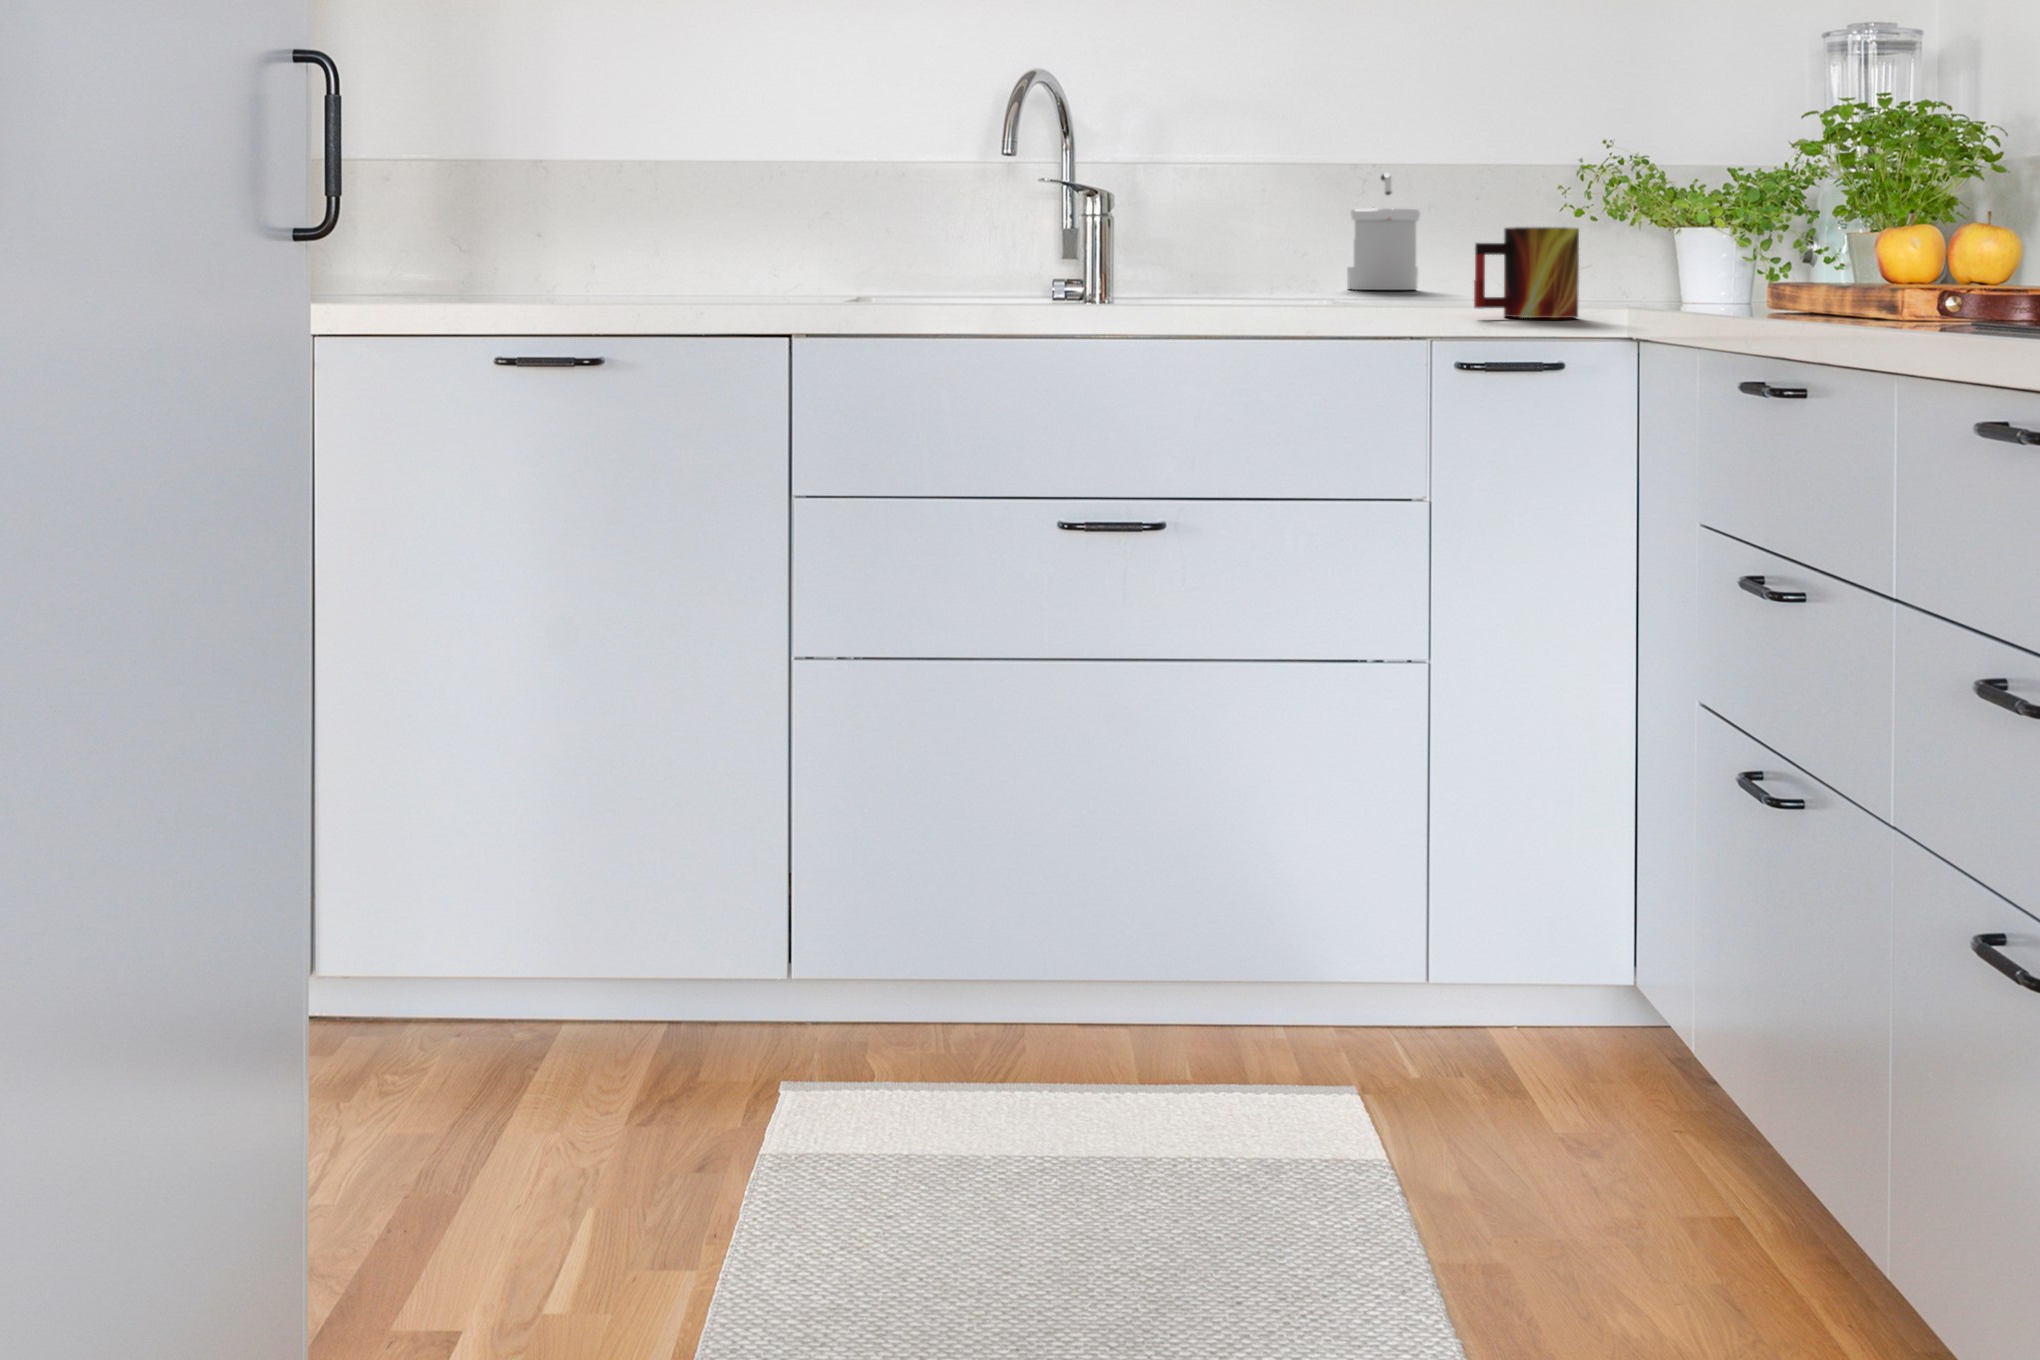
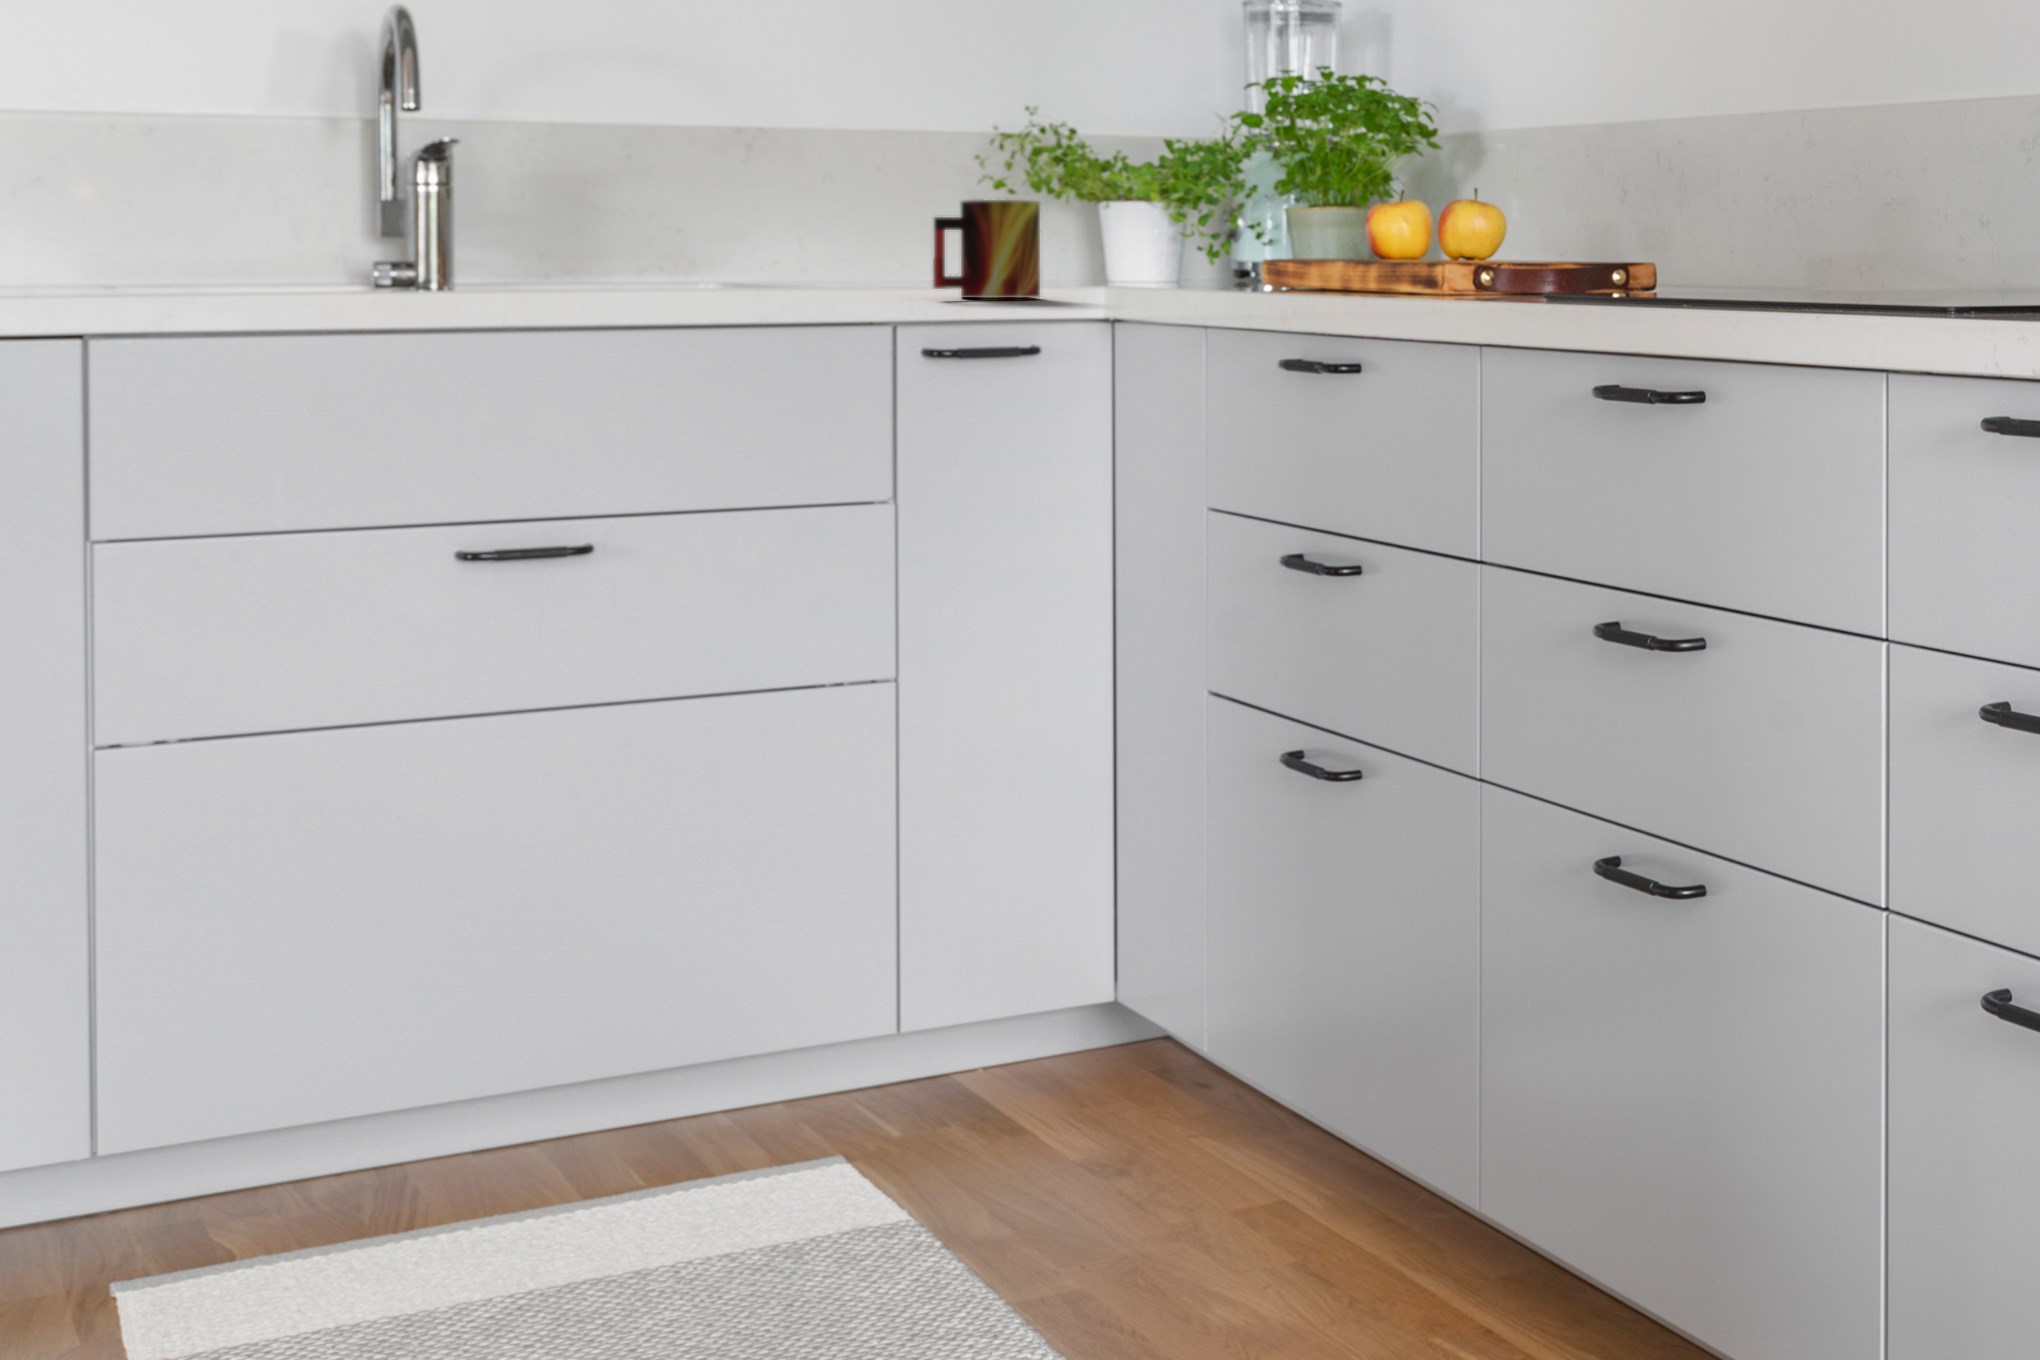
soap dispenser: present [1347,173,1420,290] -> none [730,133,821,276]

